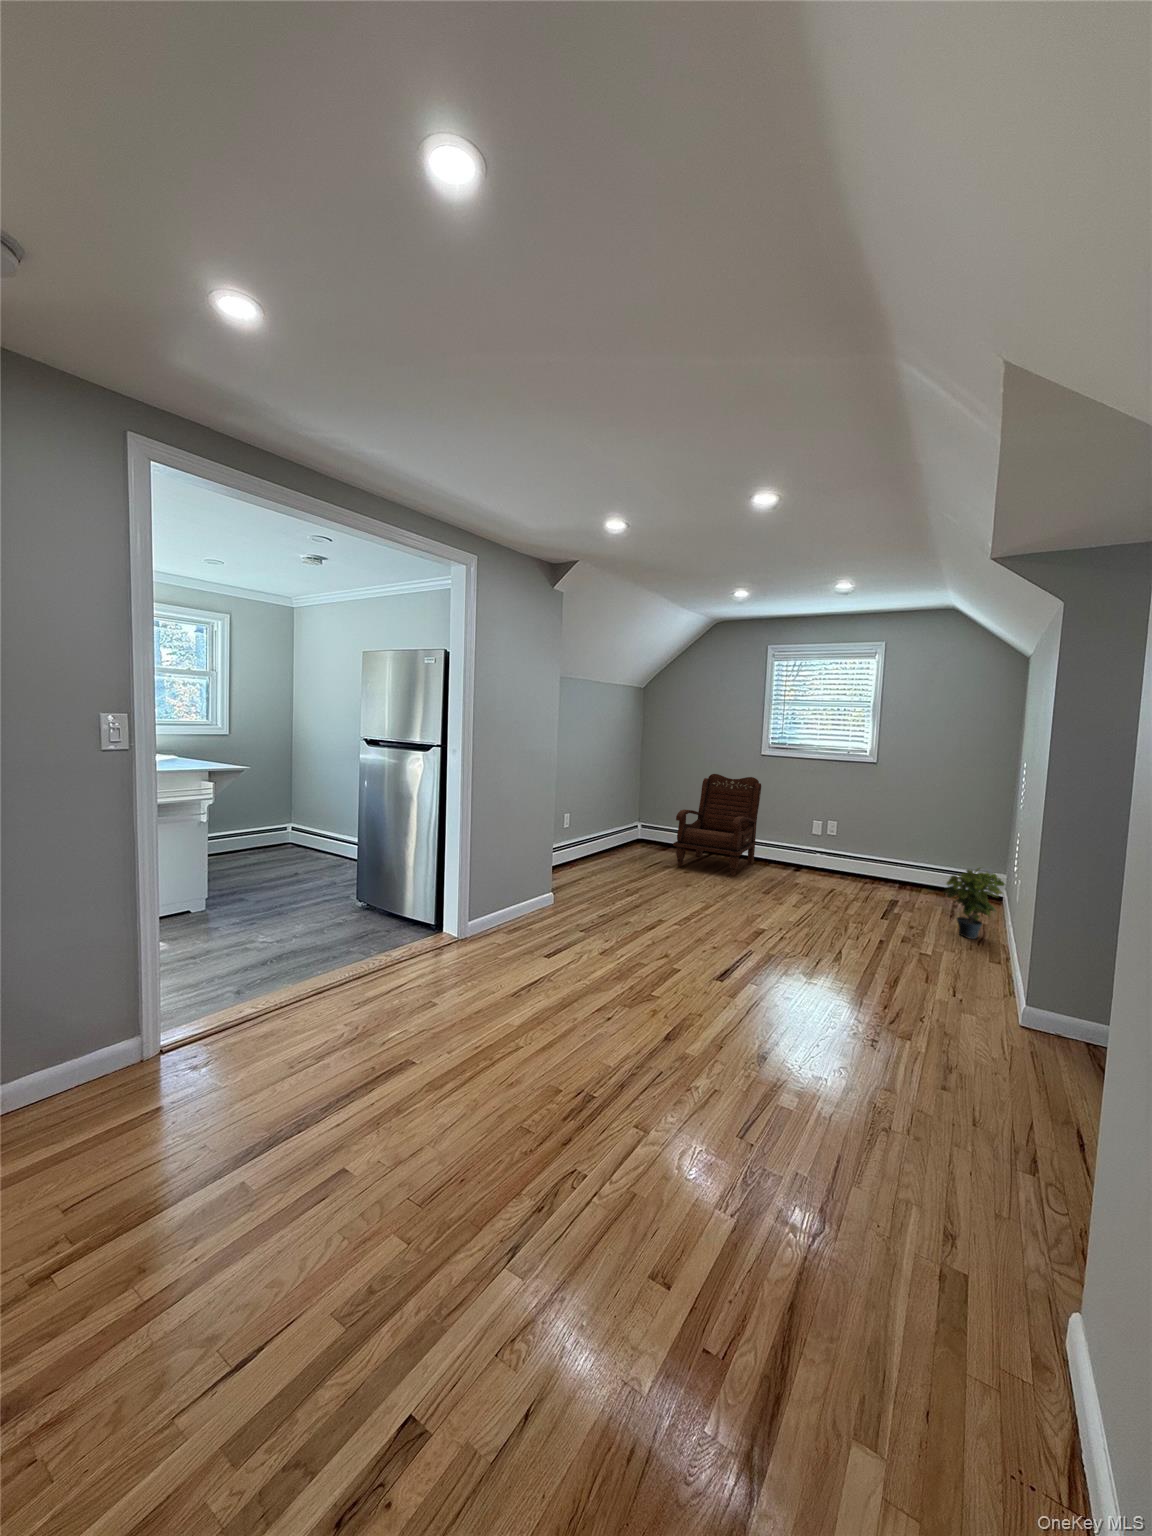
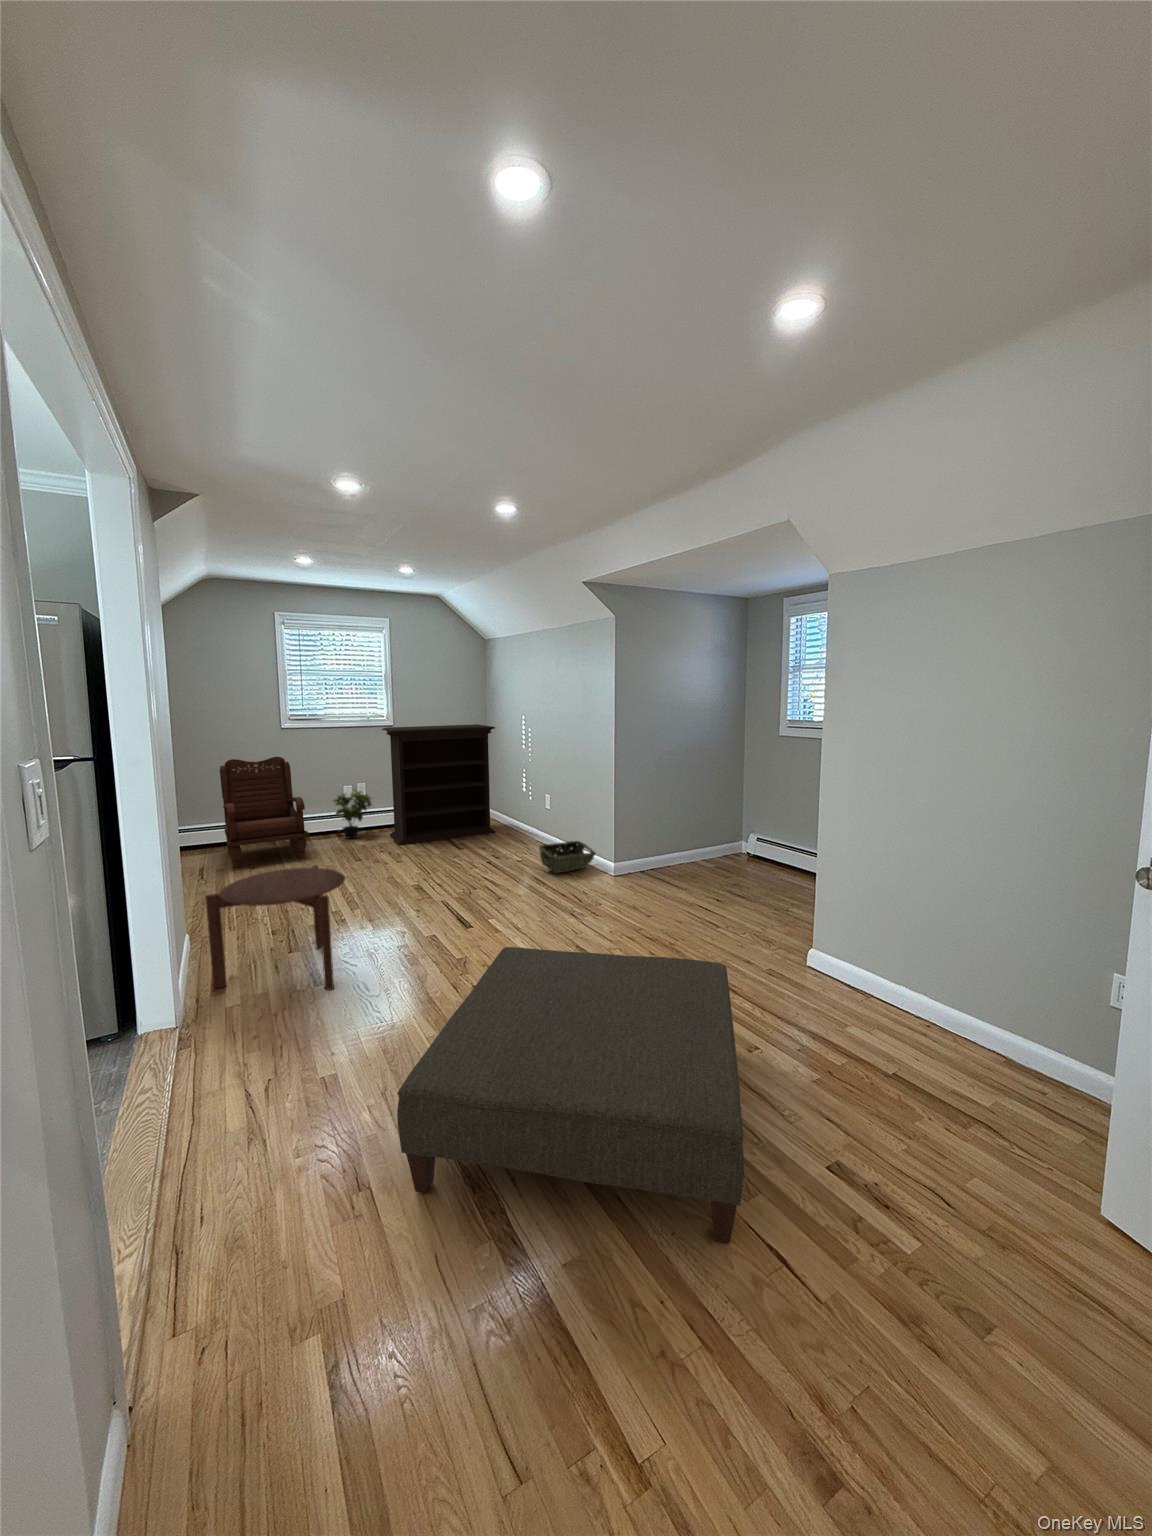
bookshelf: none [830,760,989,920] -> present [382,724,495,845]
side table: none [509,852,609,961] -> present [205,865,345,990]
potted plant: present [944,868,1005,939] -> present [333,789,371,838]
woven basket: none [918,938,1010,998] -> present [539,841,595,873]
ottoman: none [244,970,660,1305] -> present [397,947,744,1244]

